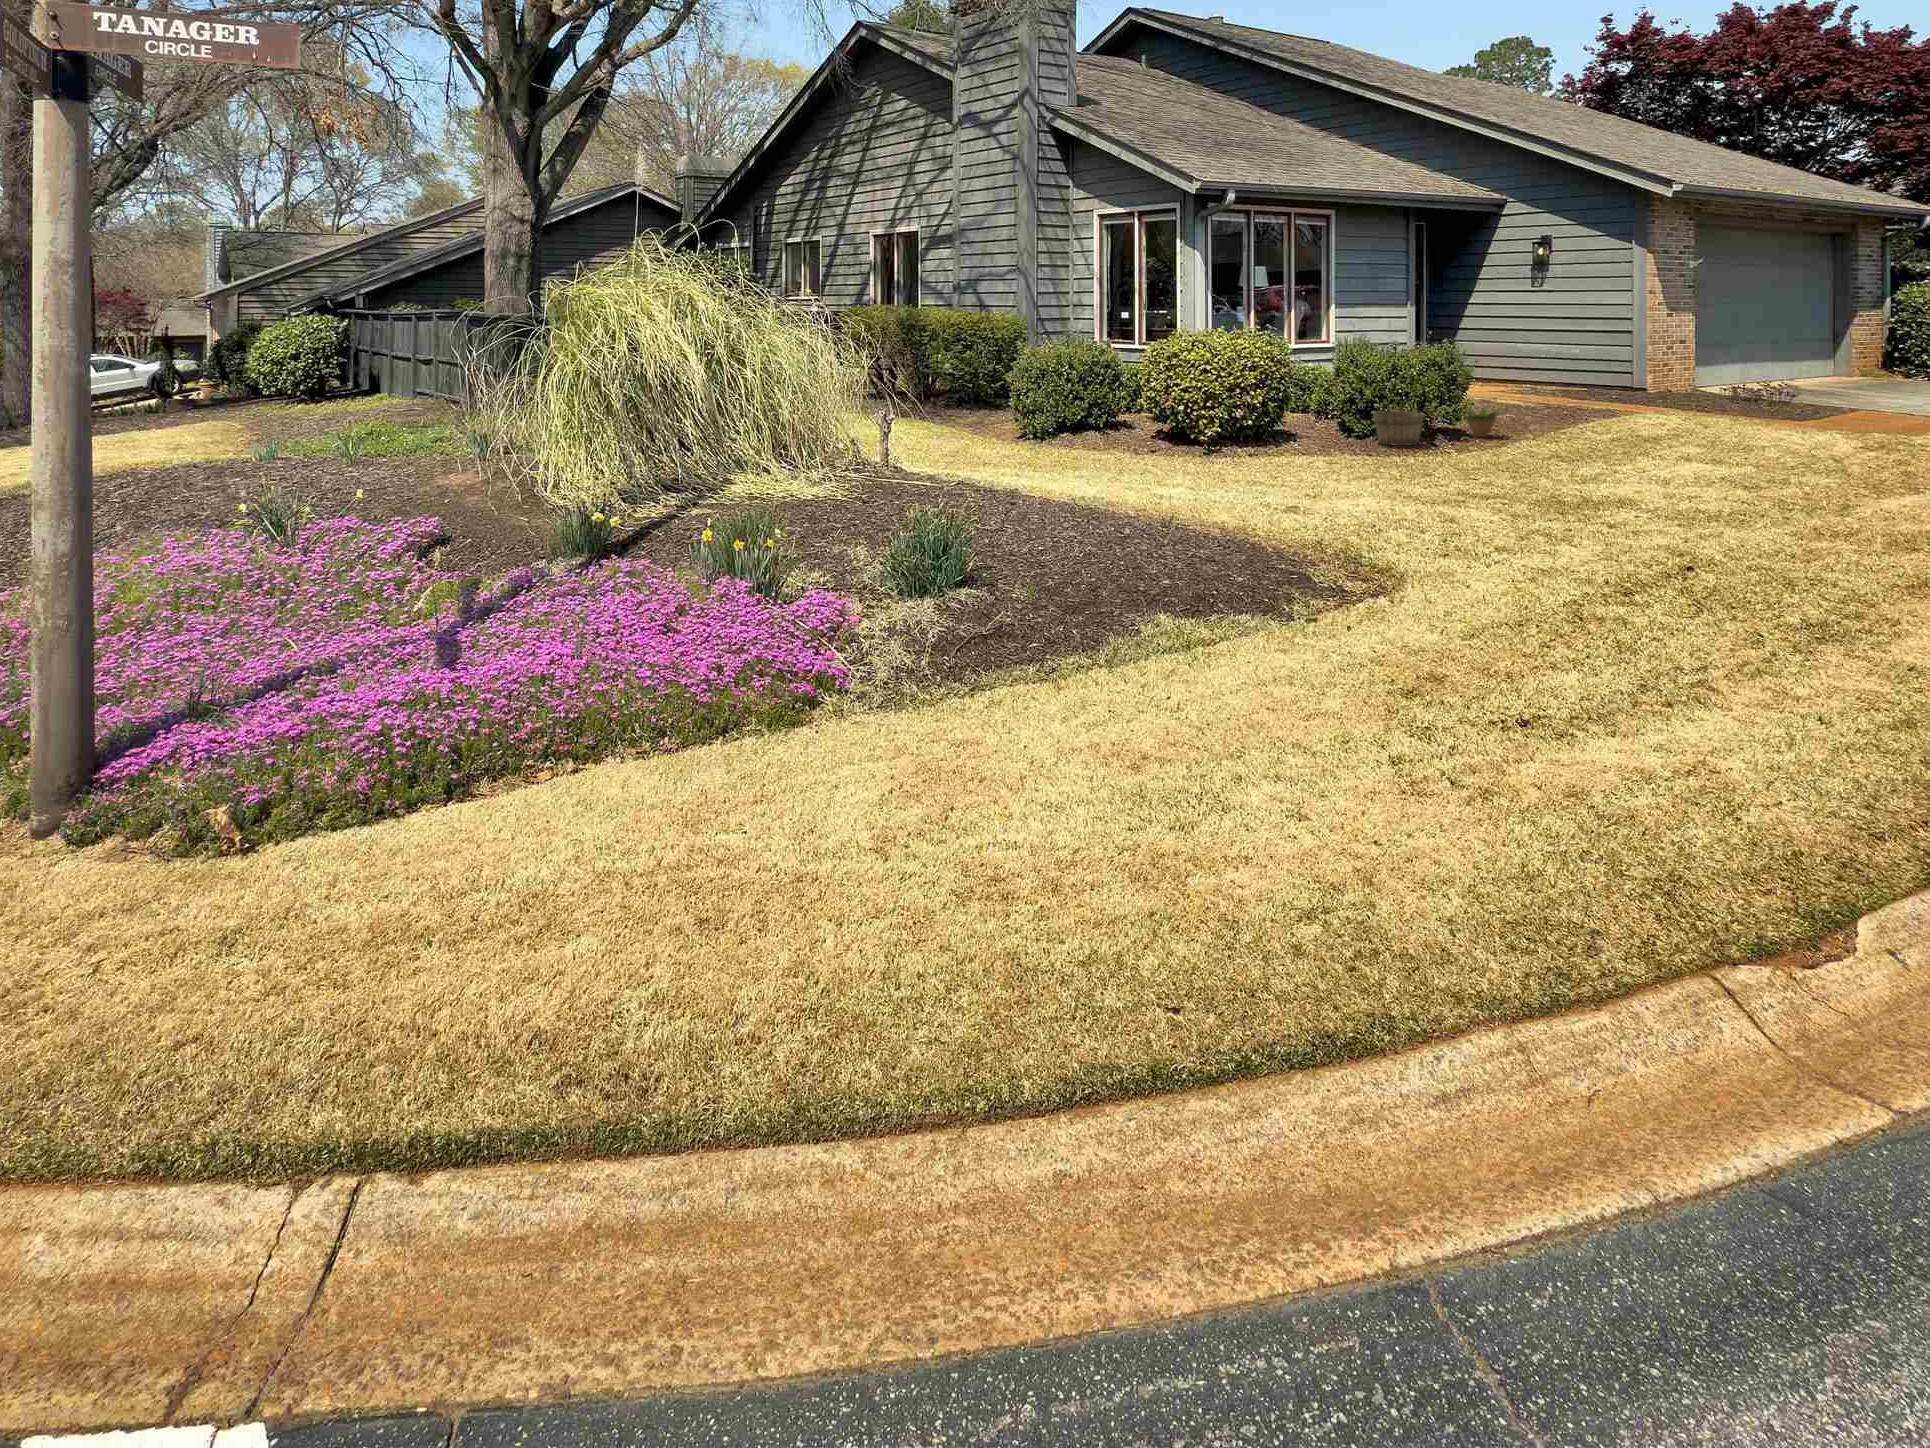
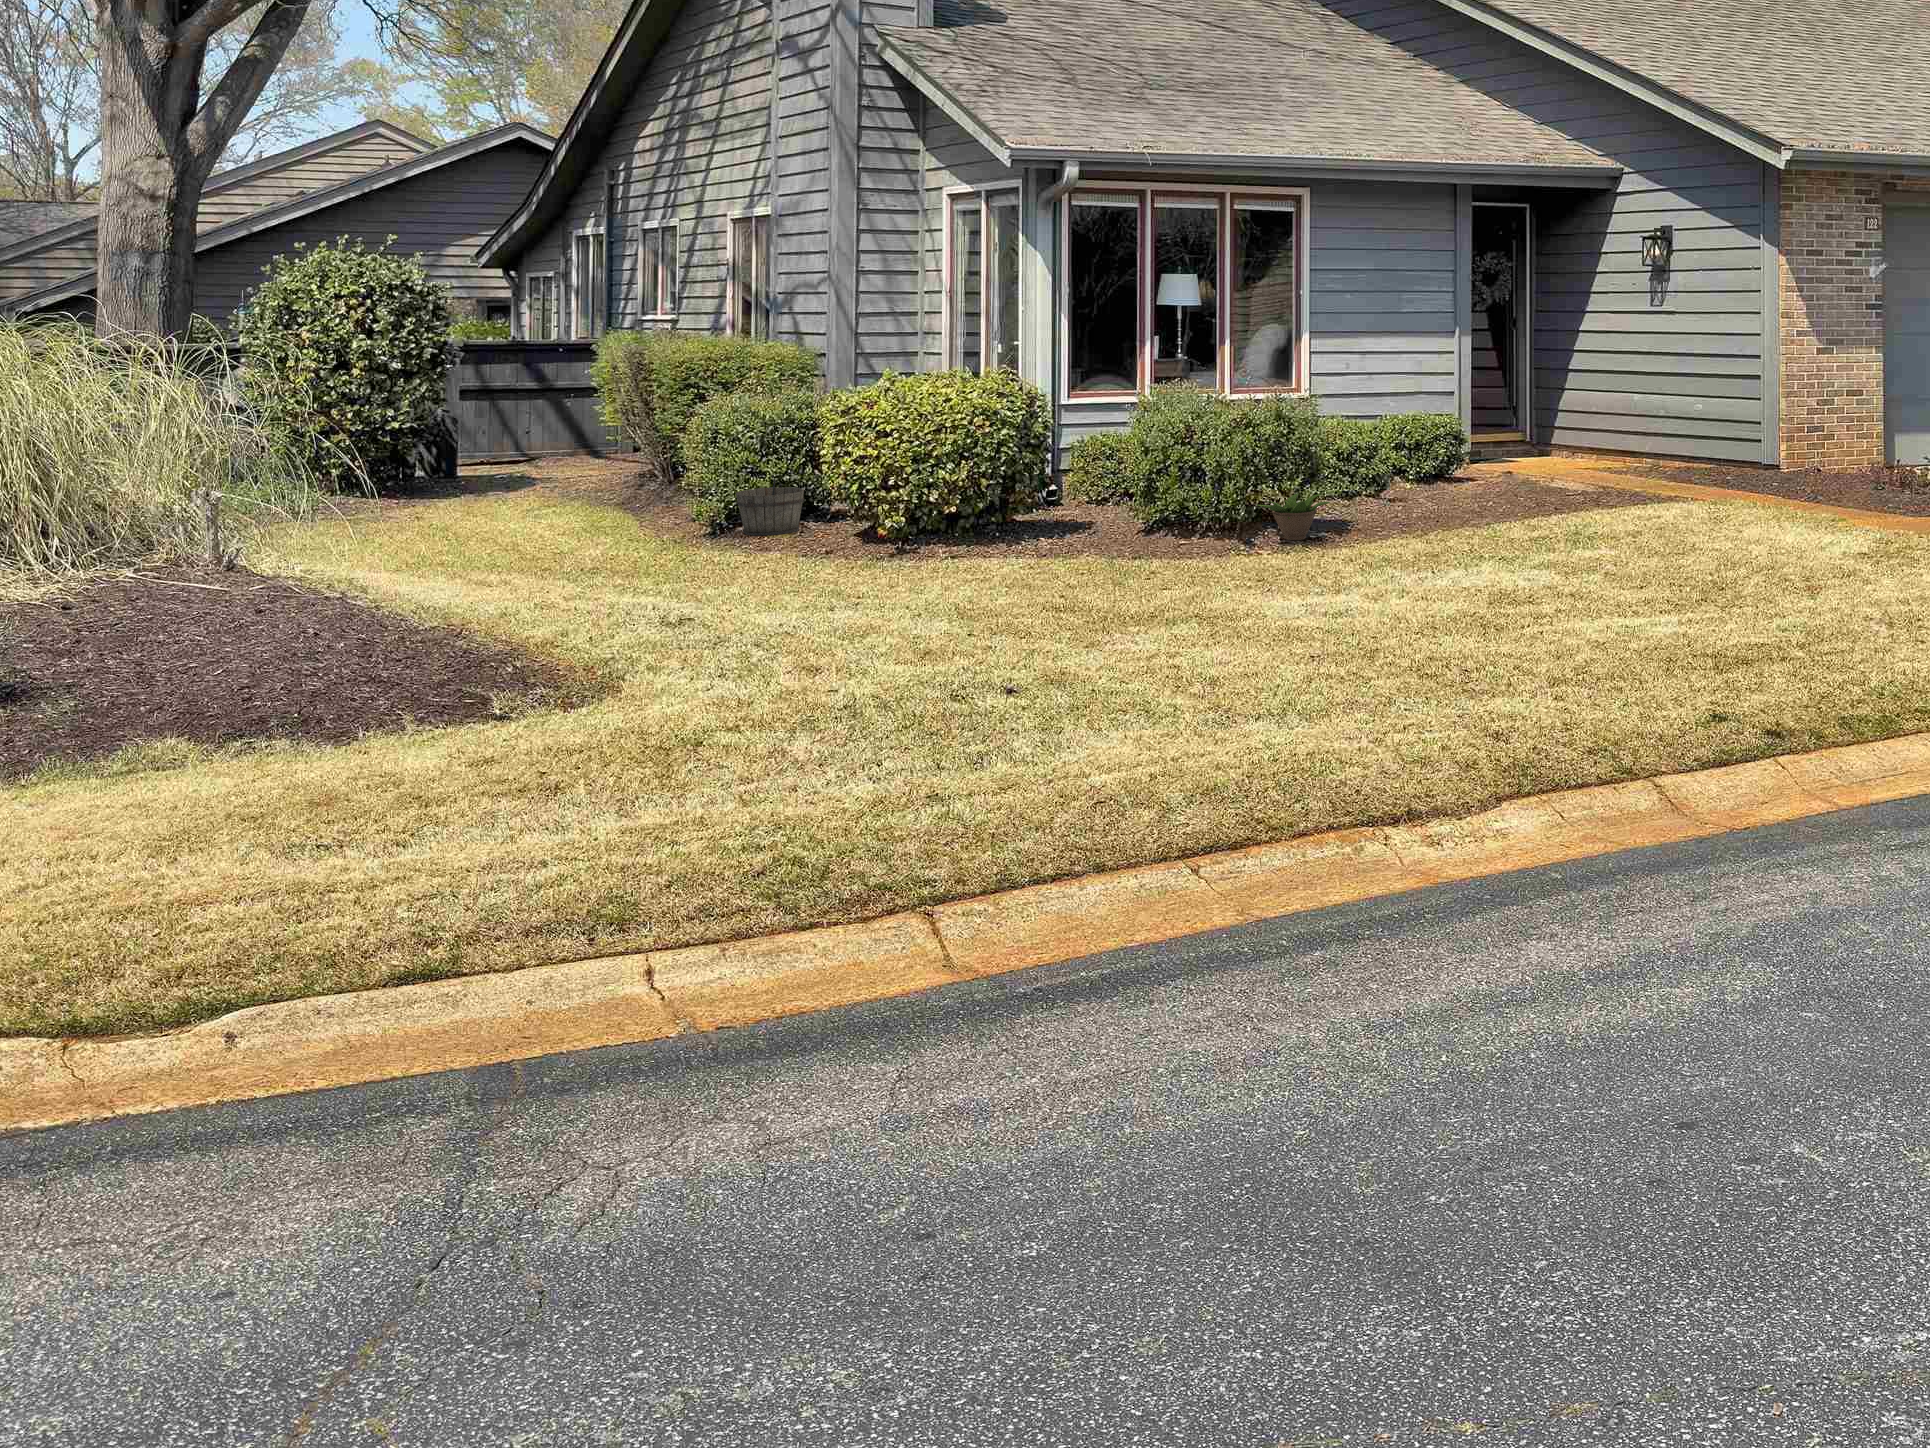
wooden bucket: present [1373,404,1423,446] -> present [736,476,804,535]

